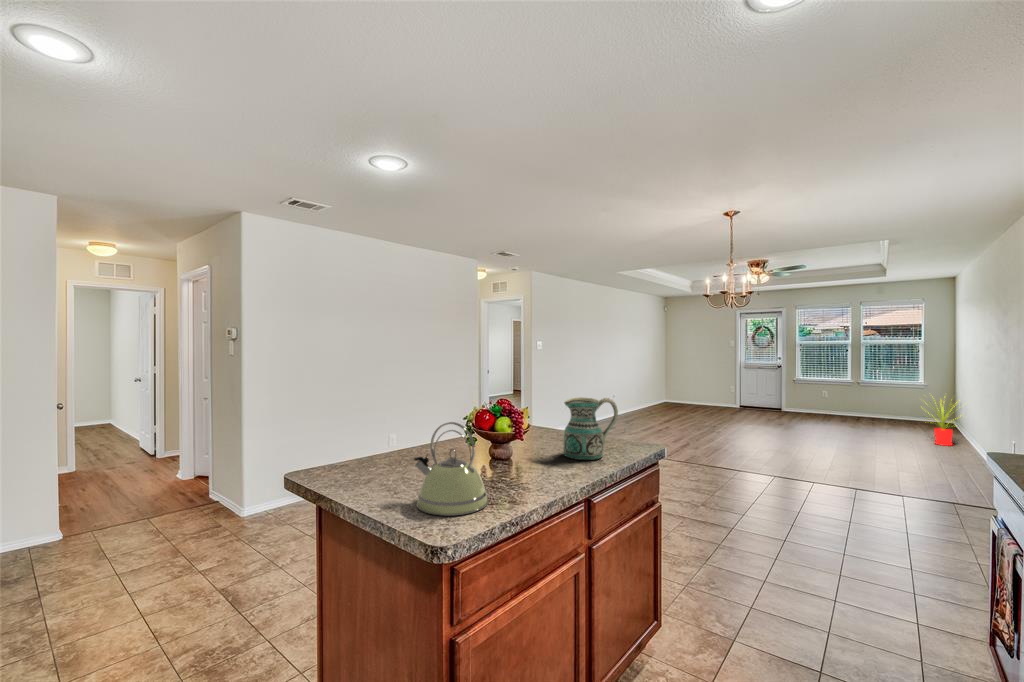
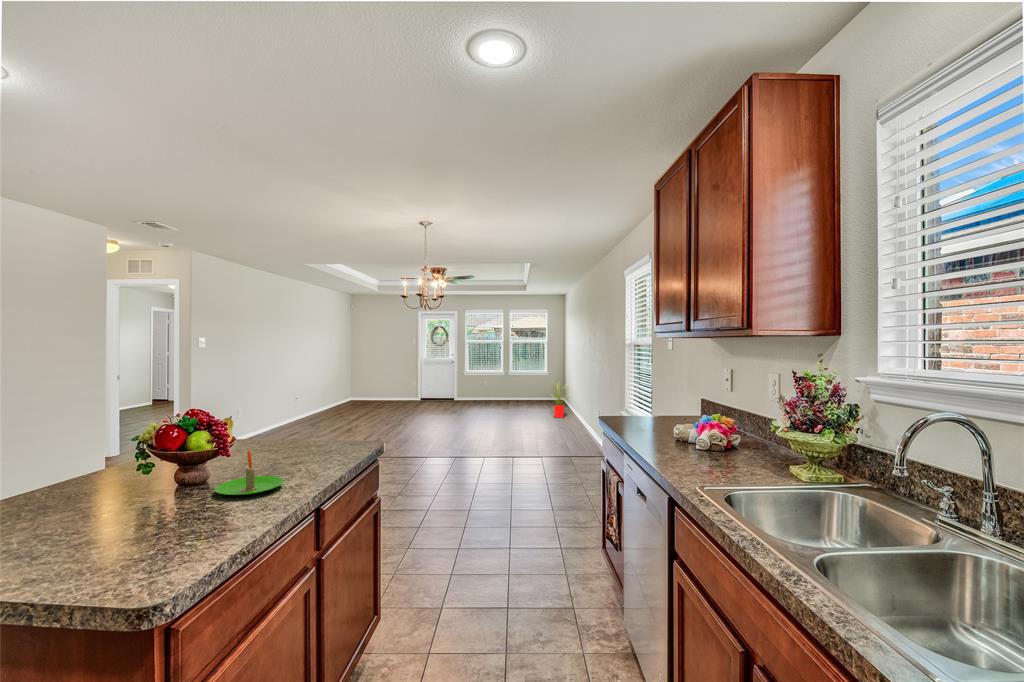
ceramic pitcher: present [564,397,618,460] -> none [277,399,340,469]
kettle: present [414,422,488,516] -> none [71,443,200,571]
candle: none [510,436,563,475] -> present [215,450,284,496]

